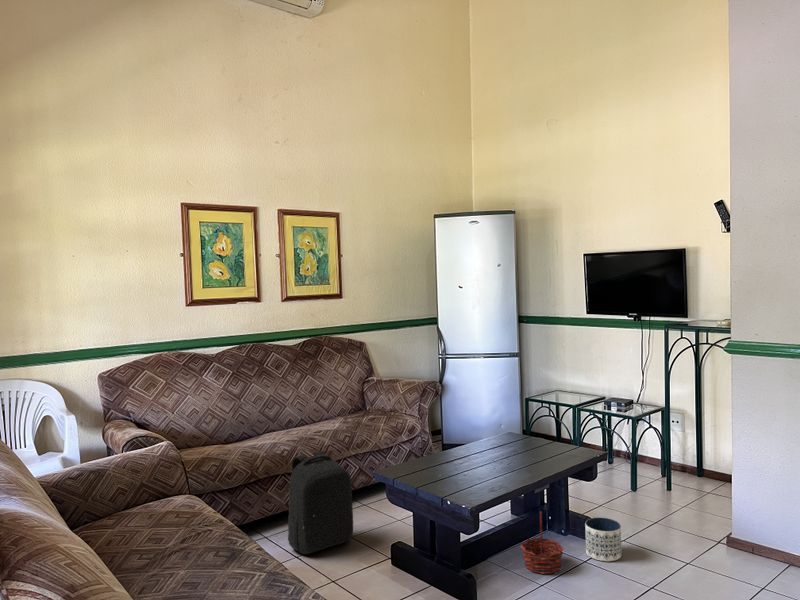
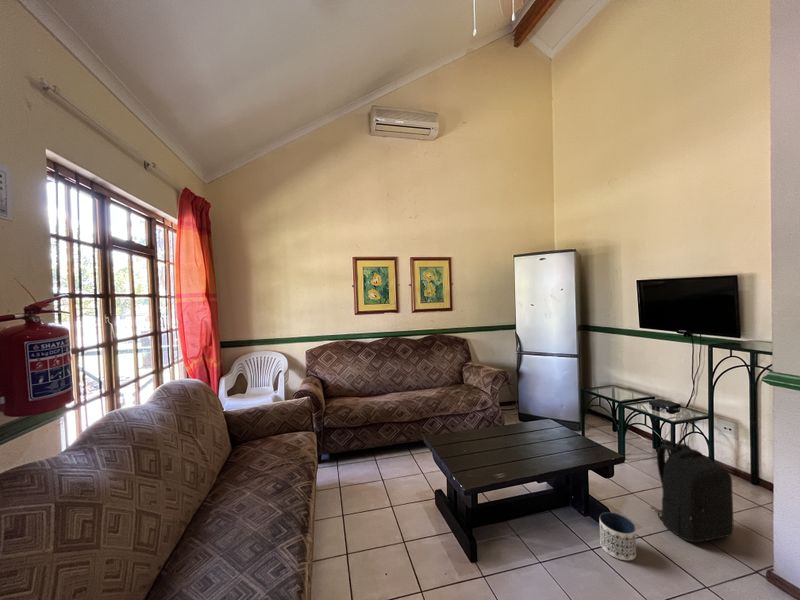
backpack: present [288,451,353,554] -> present [651,444,733,542]
basket: present [521,511,563,574] -> none [535,497,572,555]

